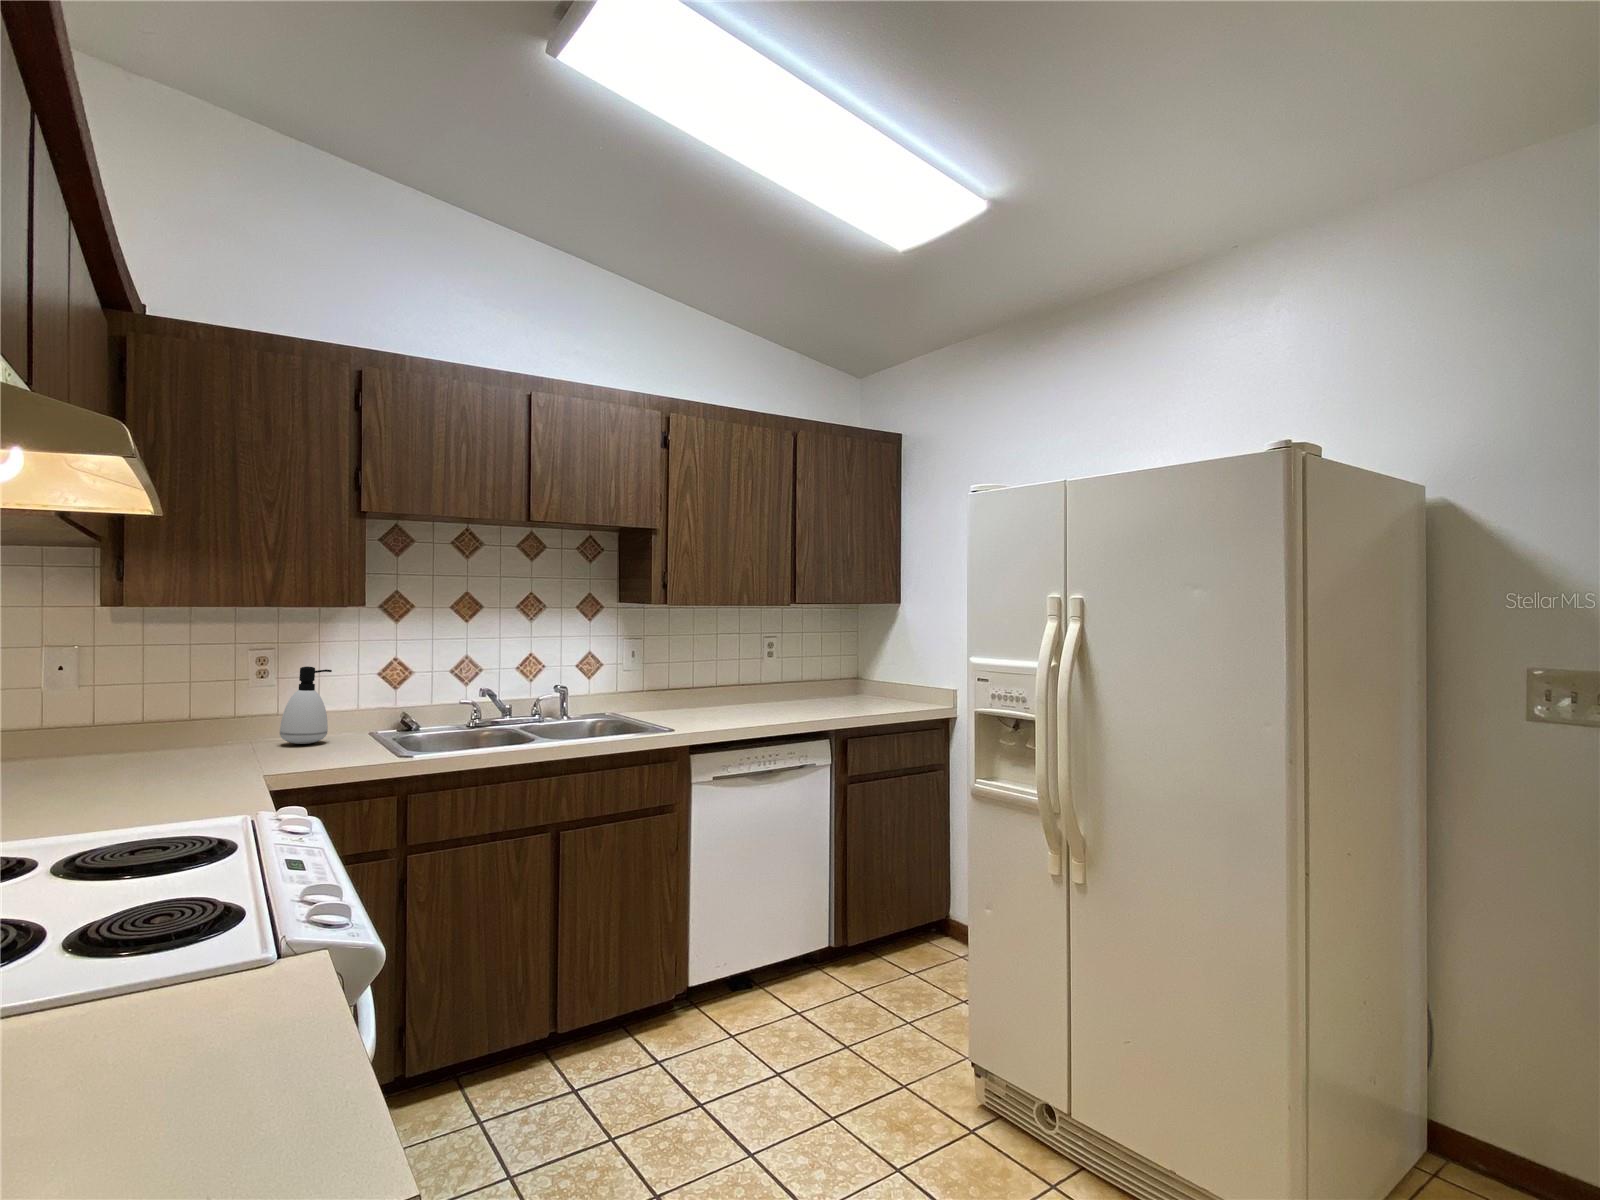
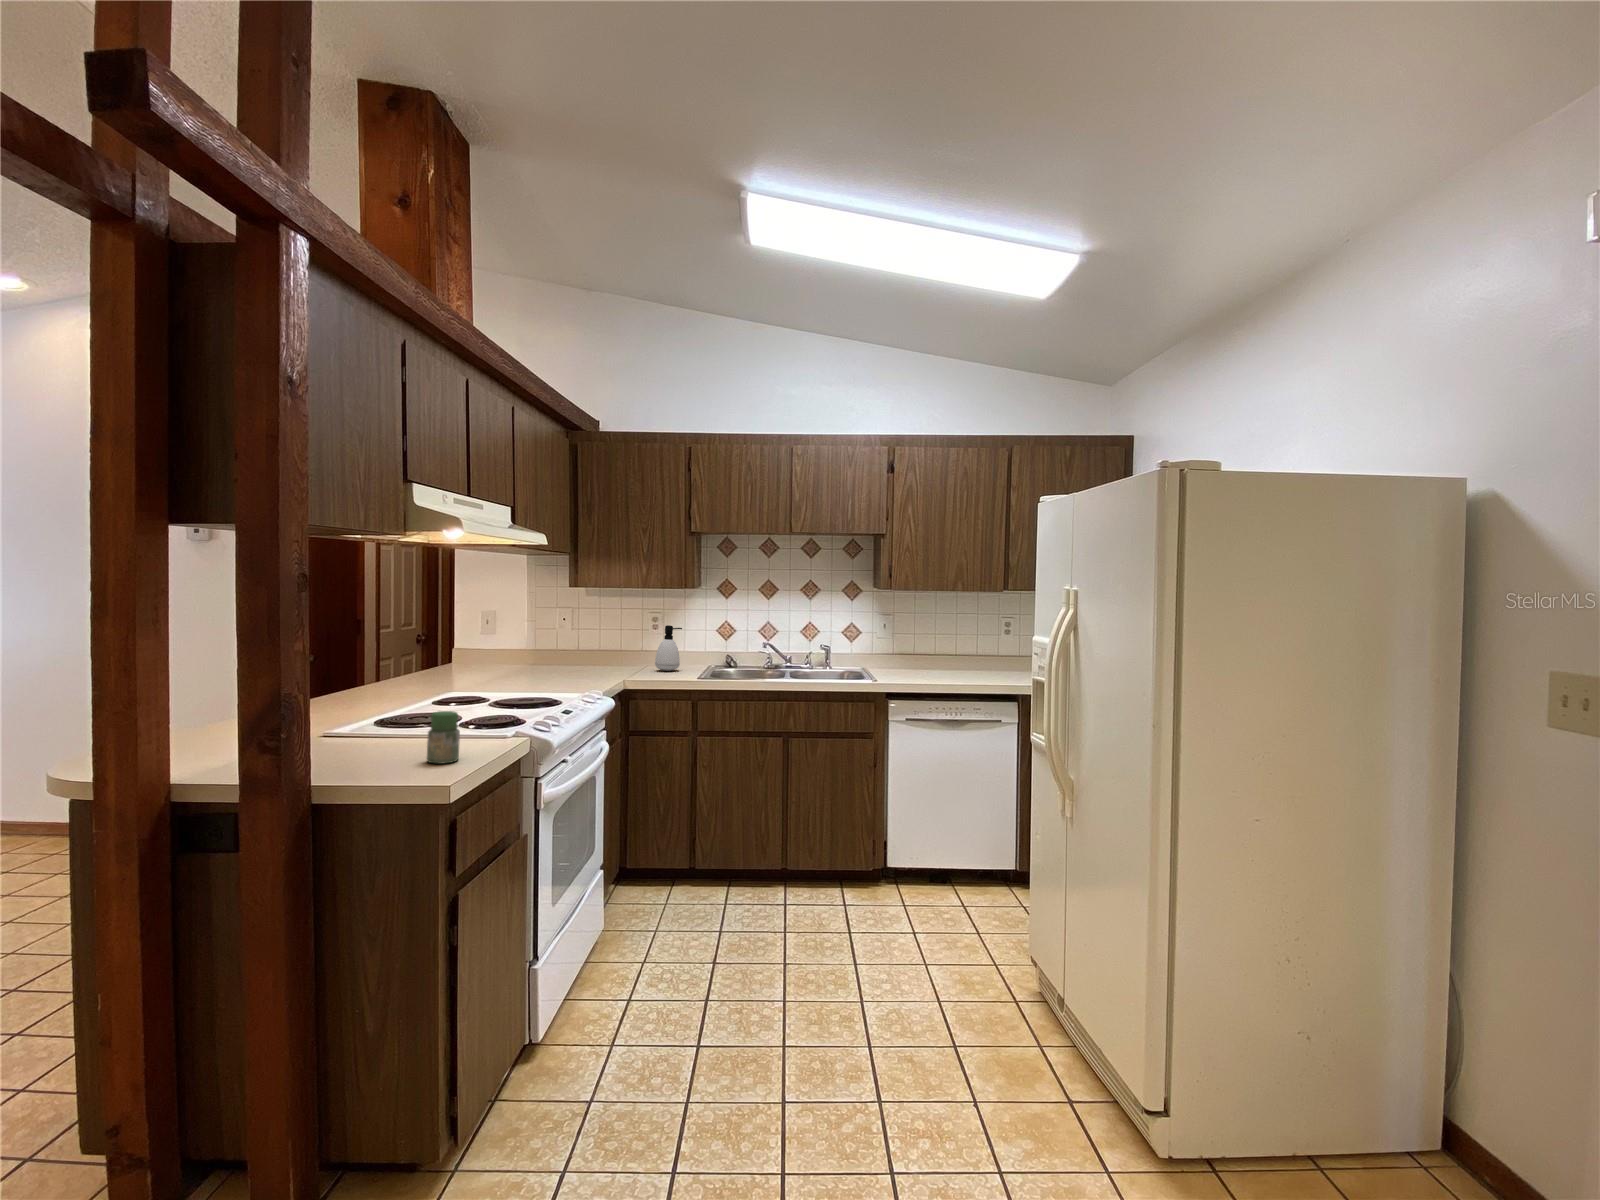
jar: none [107,927,214,1093] -> present [427,711,460,764]

